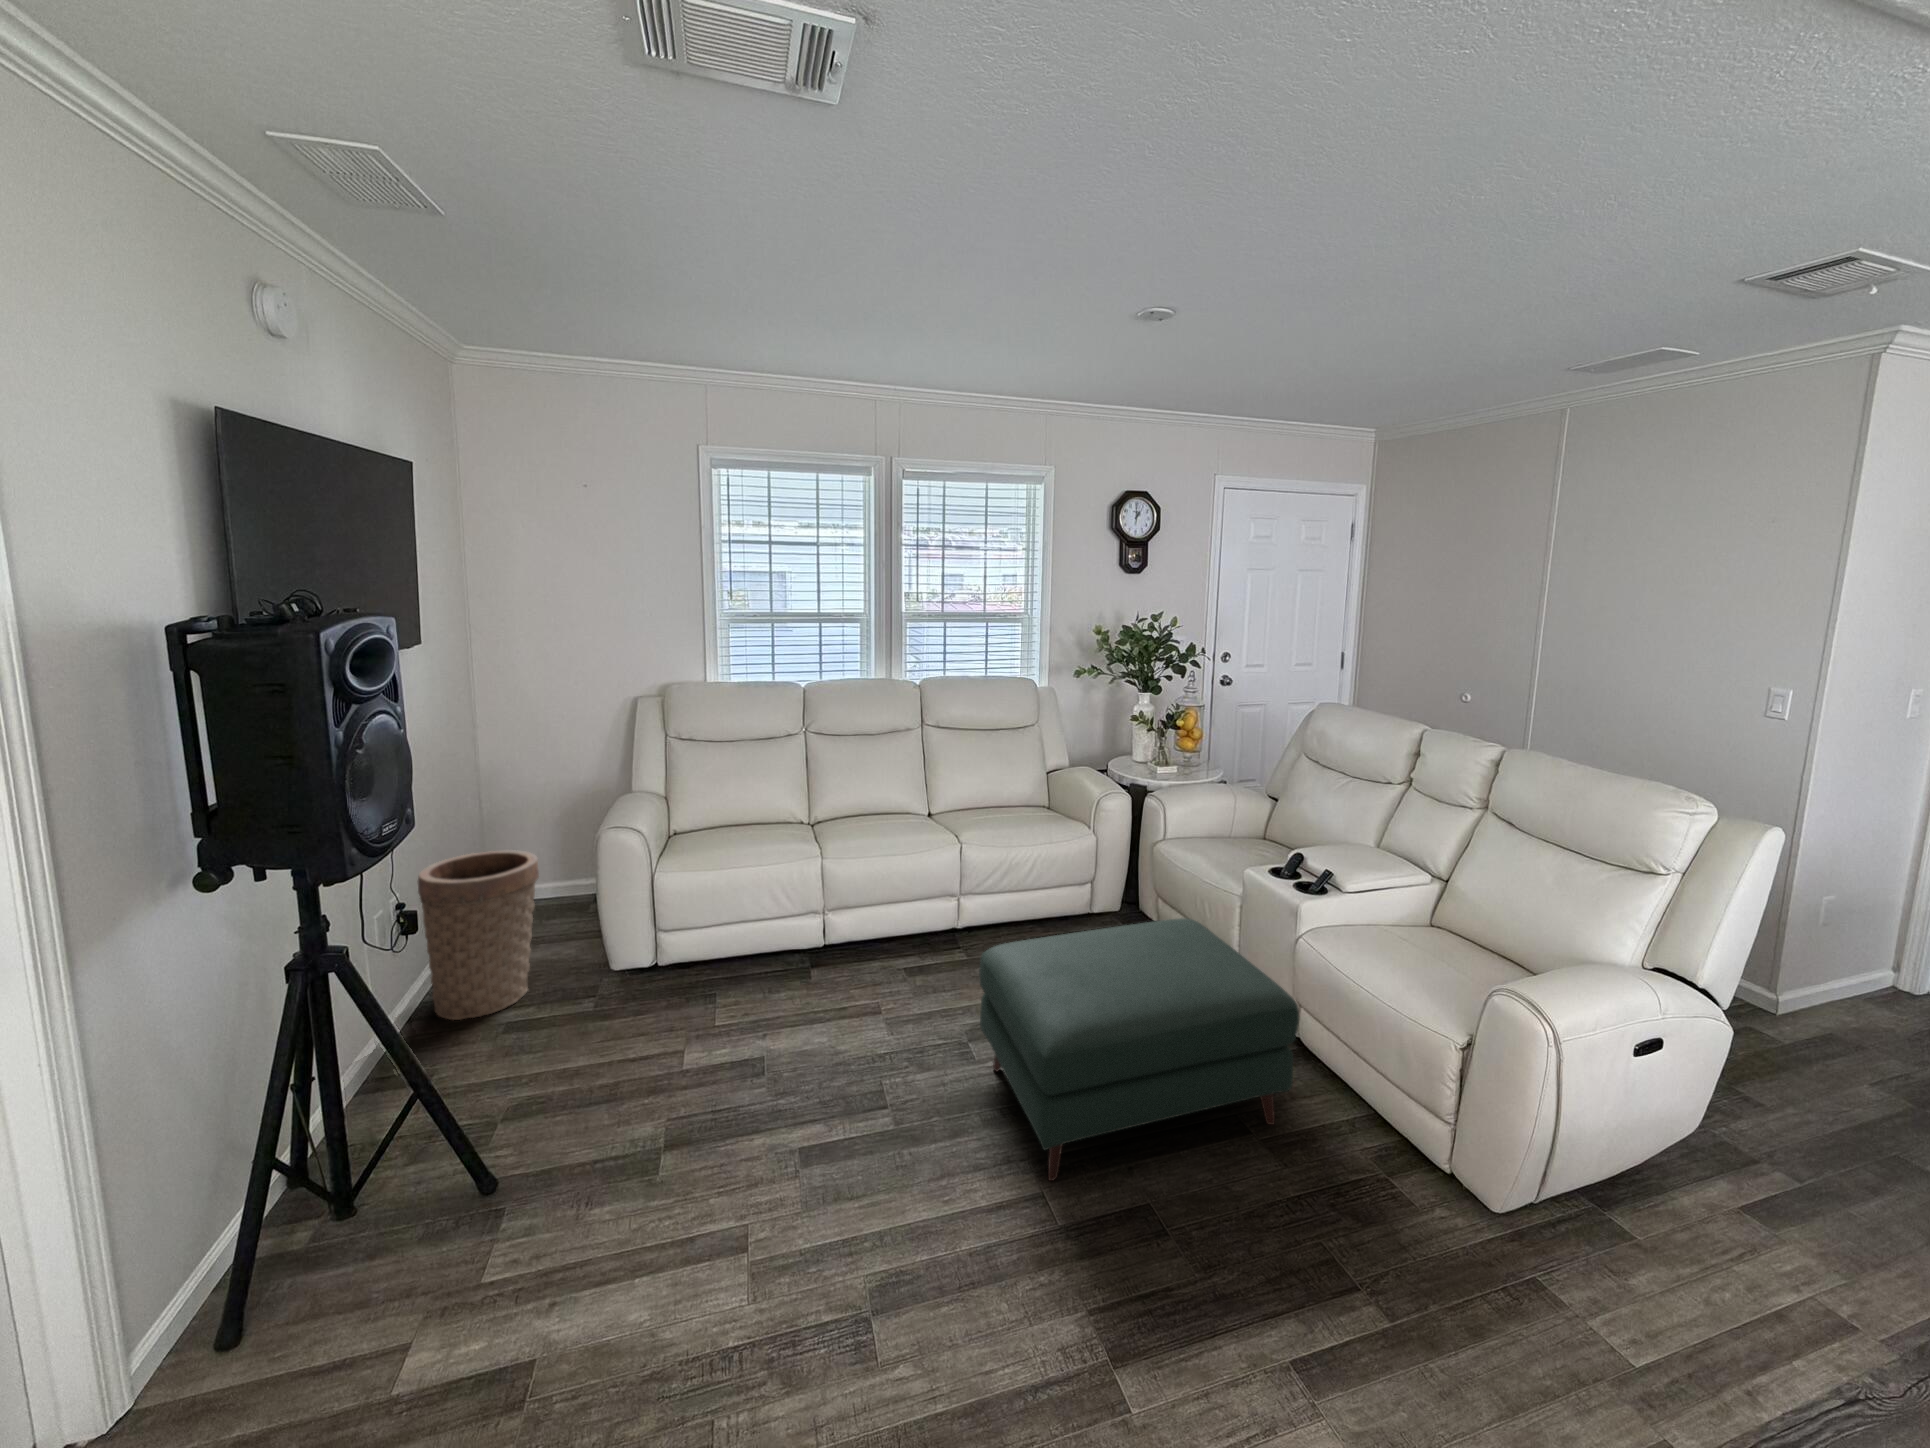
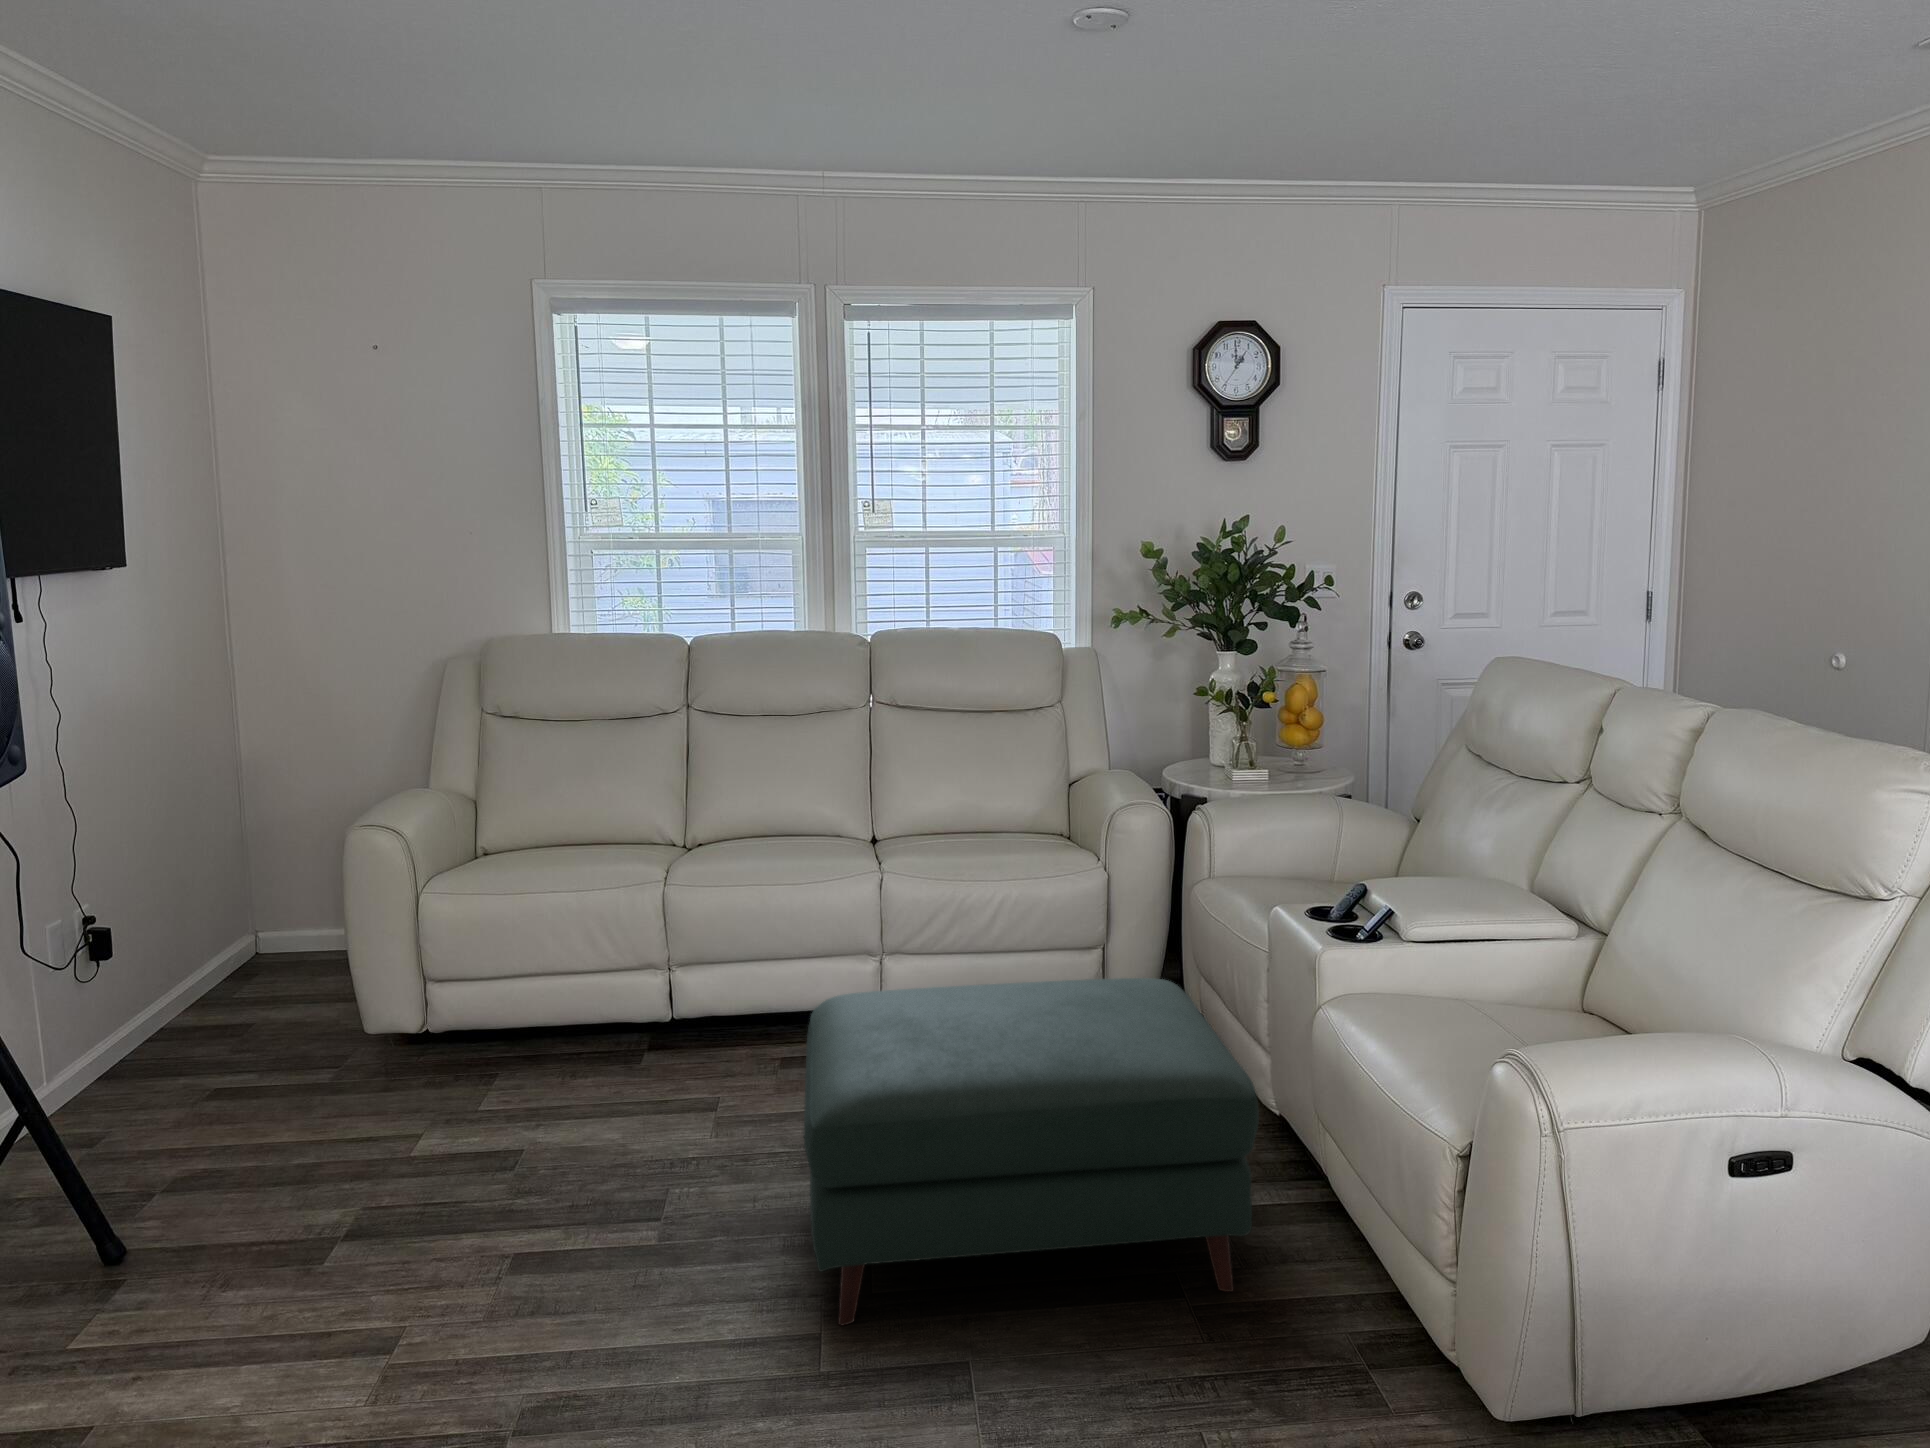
basket: present [418,850,539,1020] -> none [115,856,278,1078]

